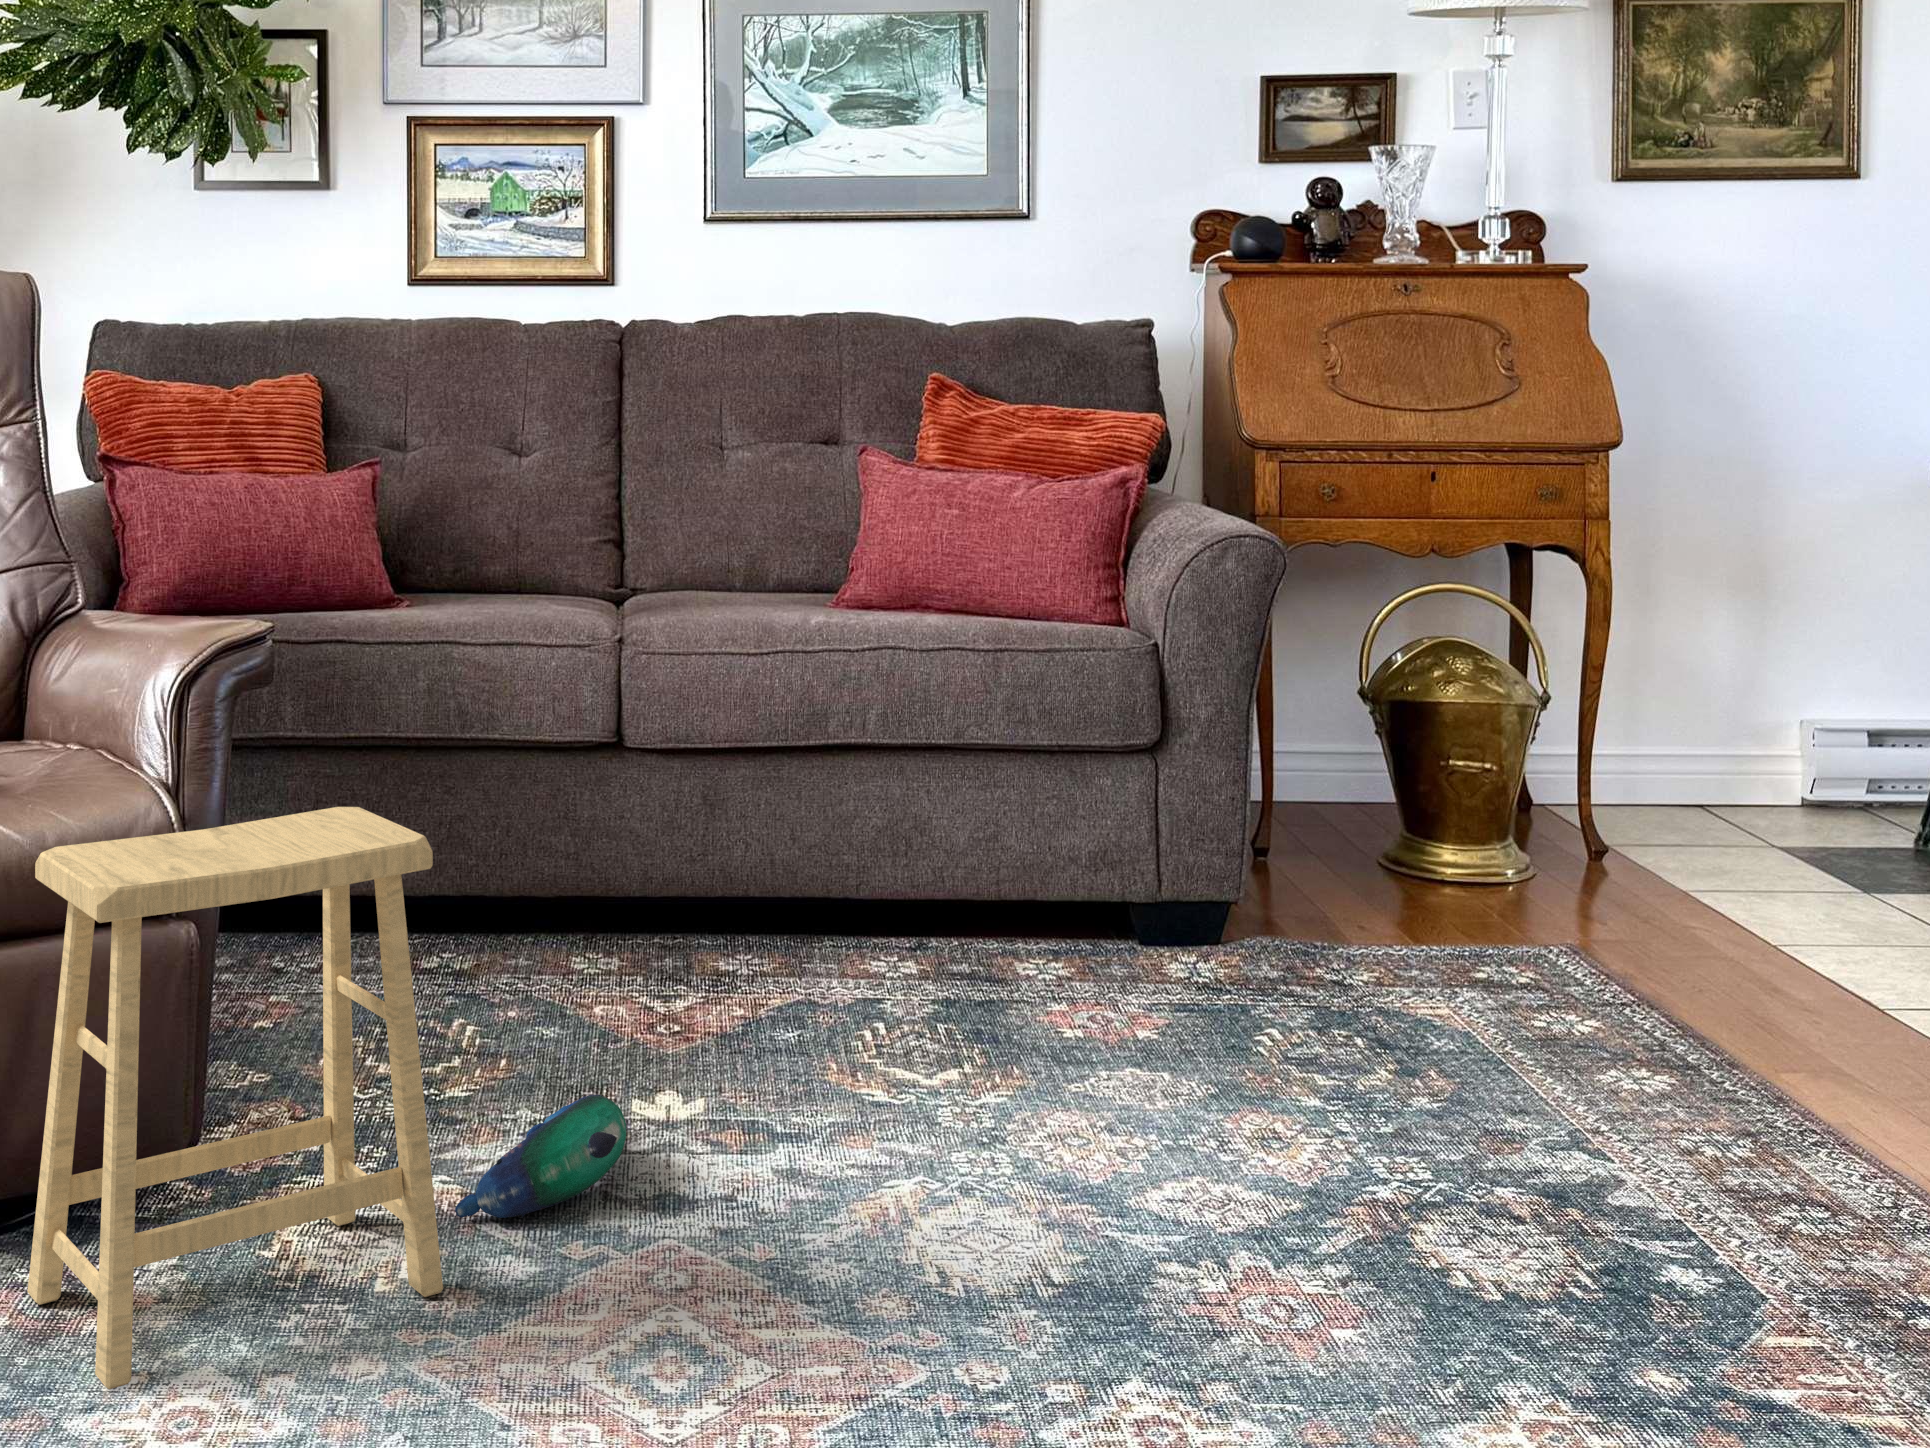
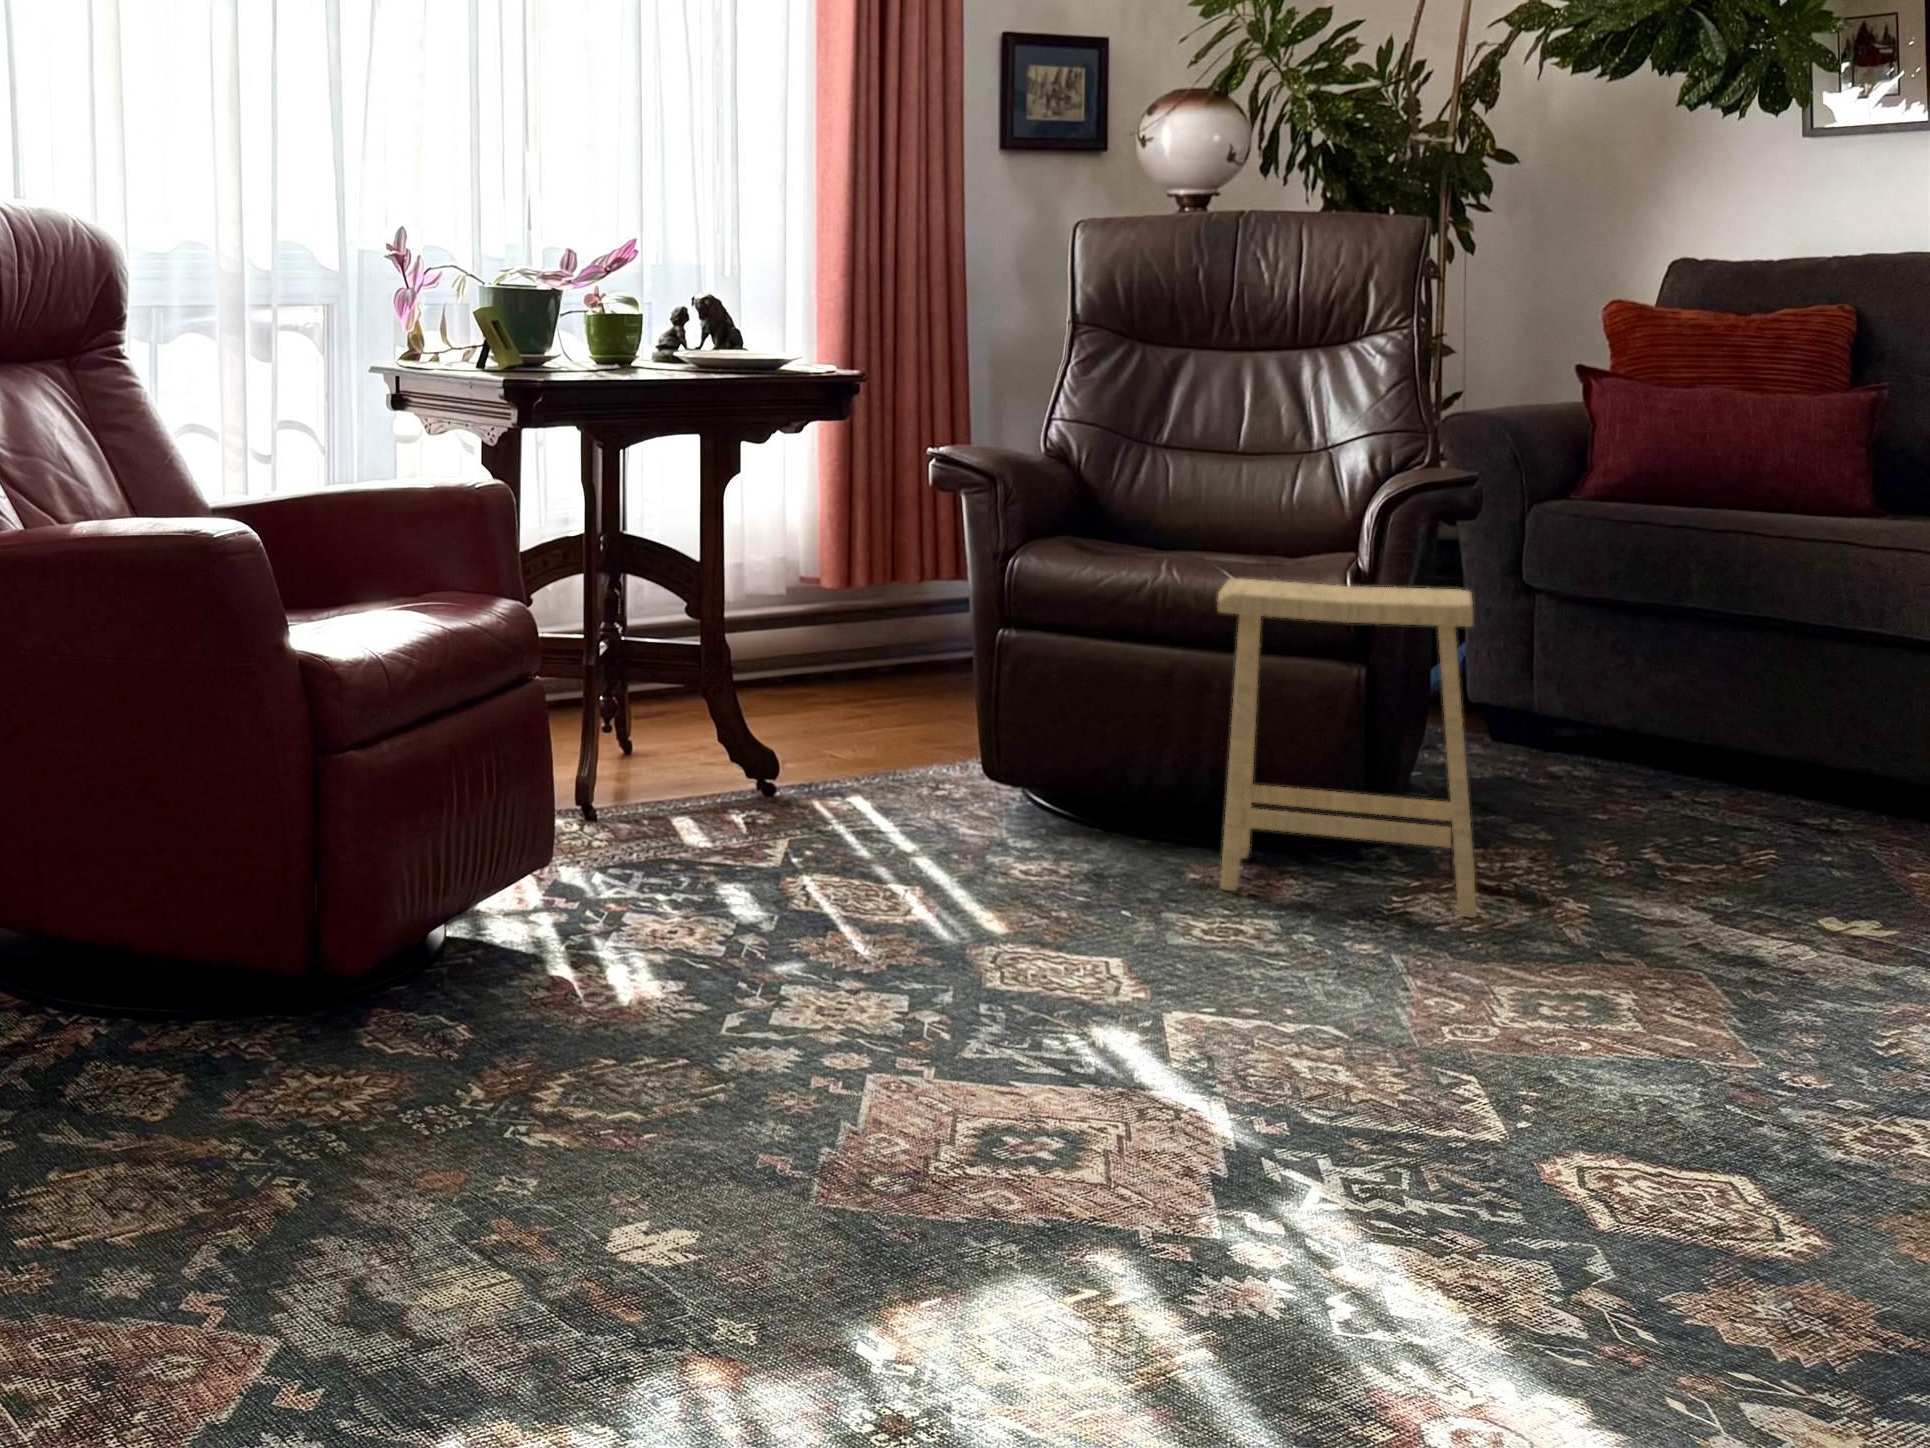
plush toy: present [455,1094,626,1218] -> none [1545,851,1740,915]

